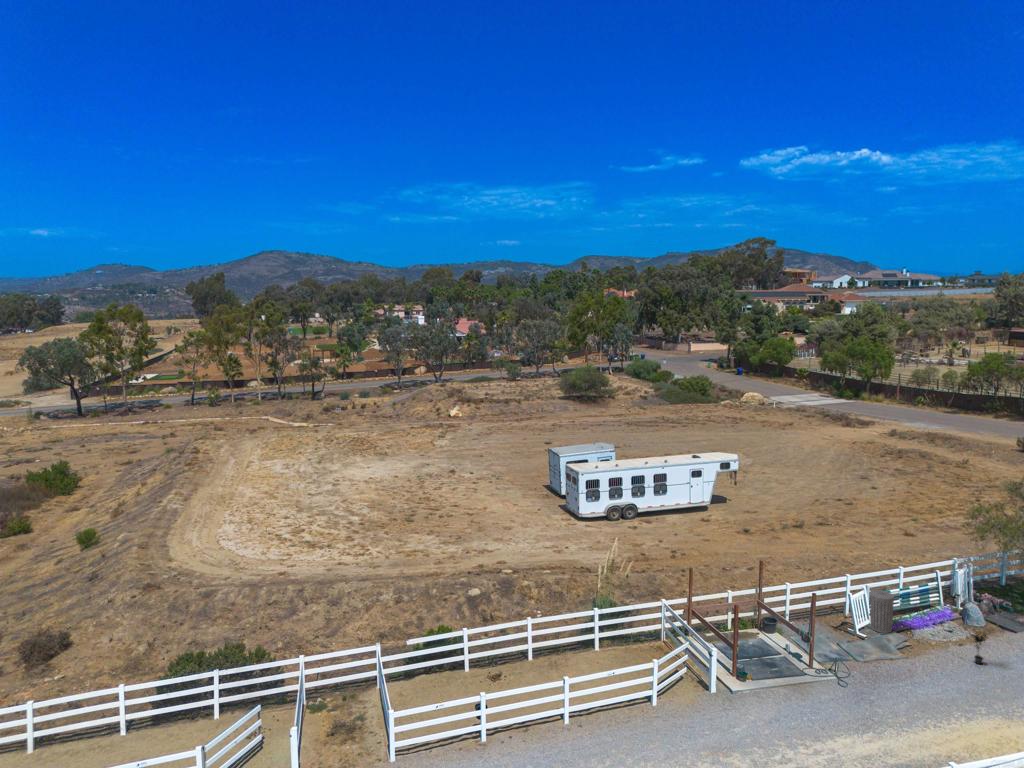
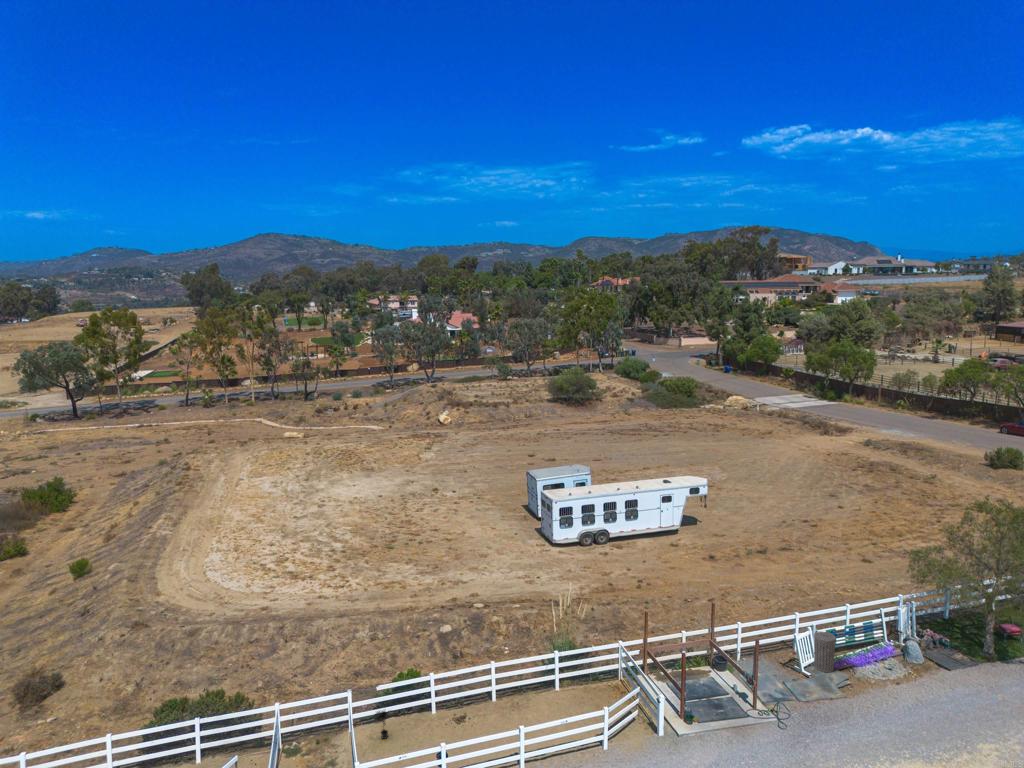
potted plant: present [974,634,986,664] -> present [375,711,389,739]

